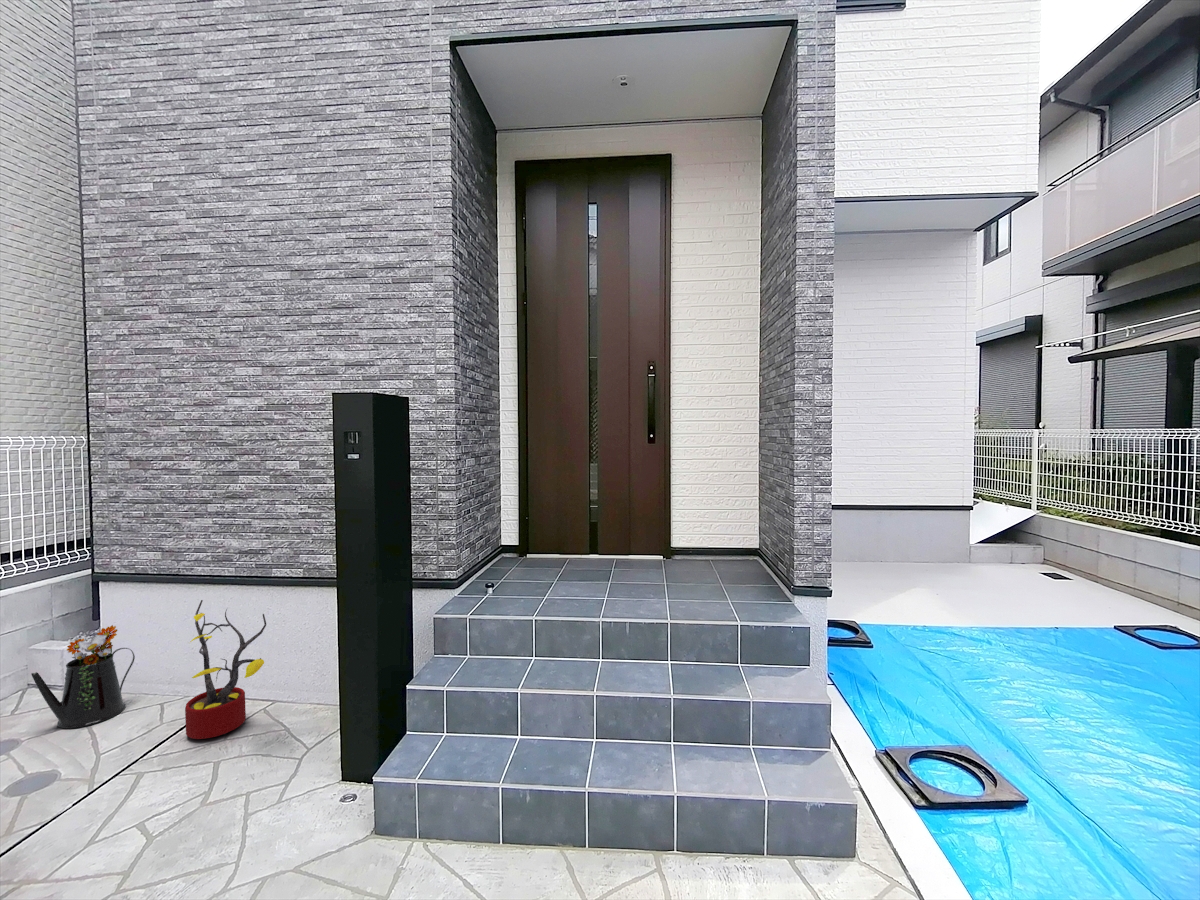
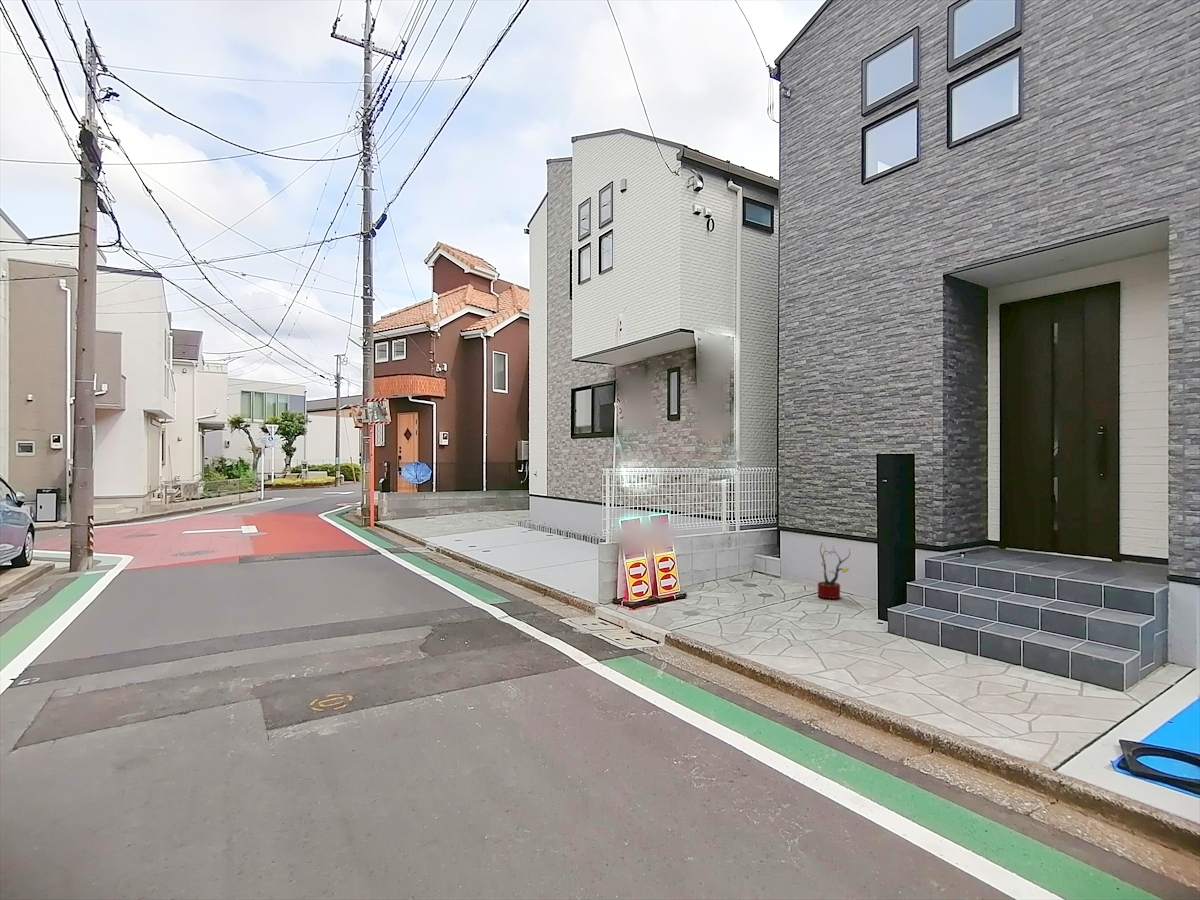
watering can: present [31,625,135,728] -> none [763,549,794,587]

